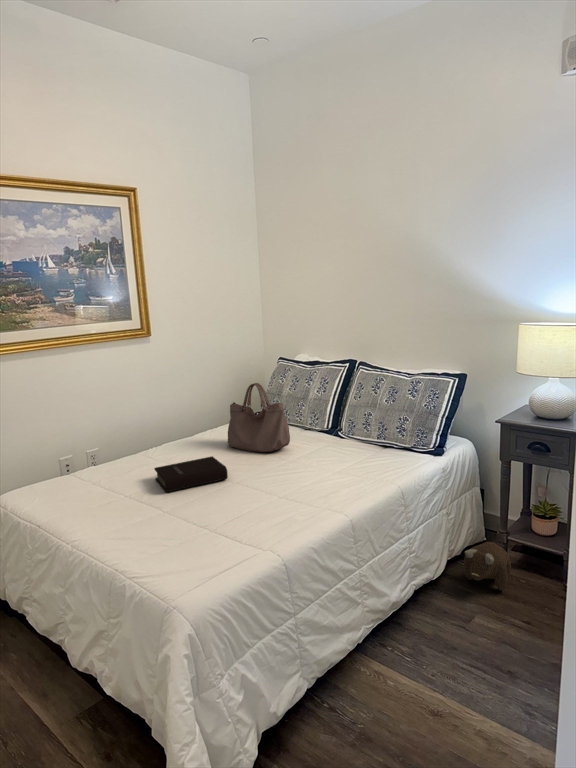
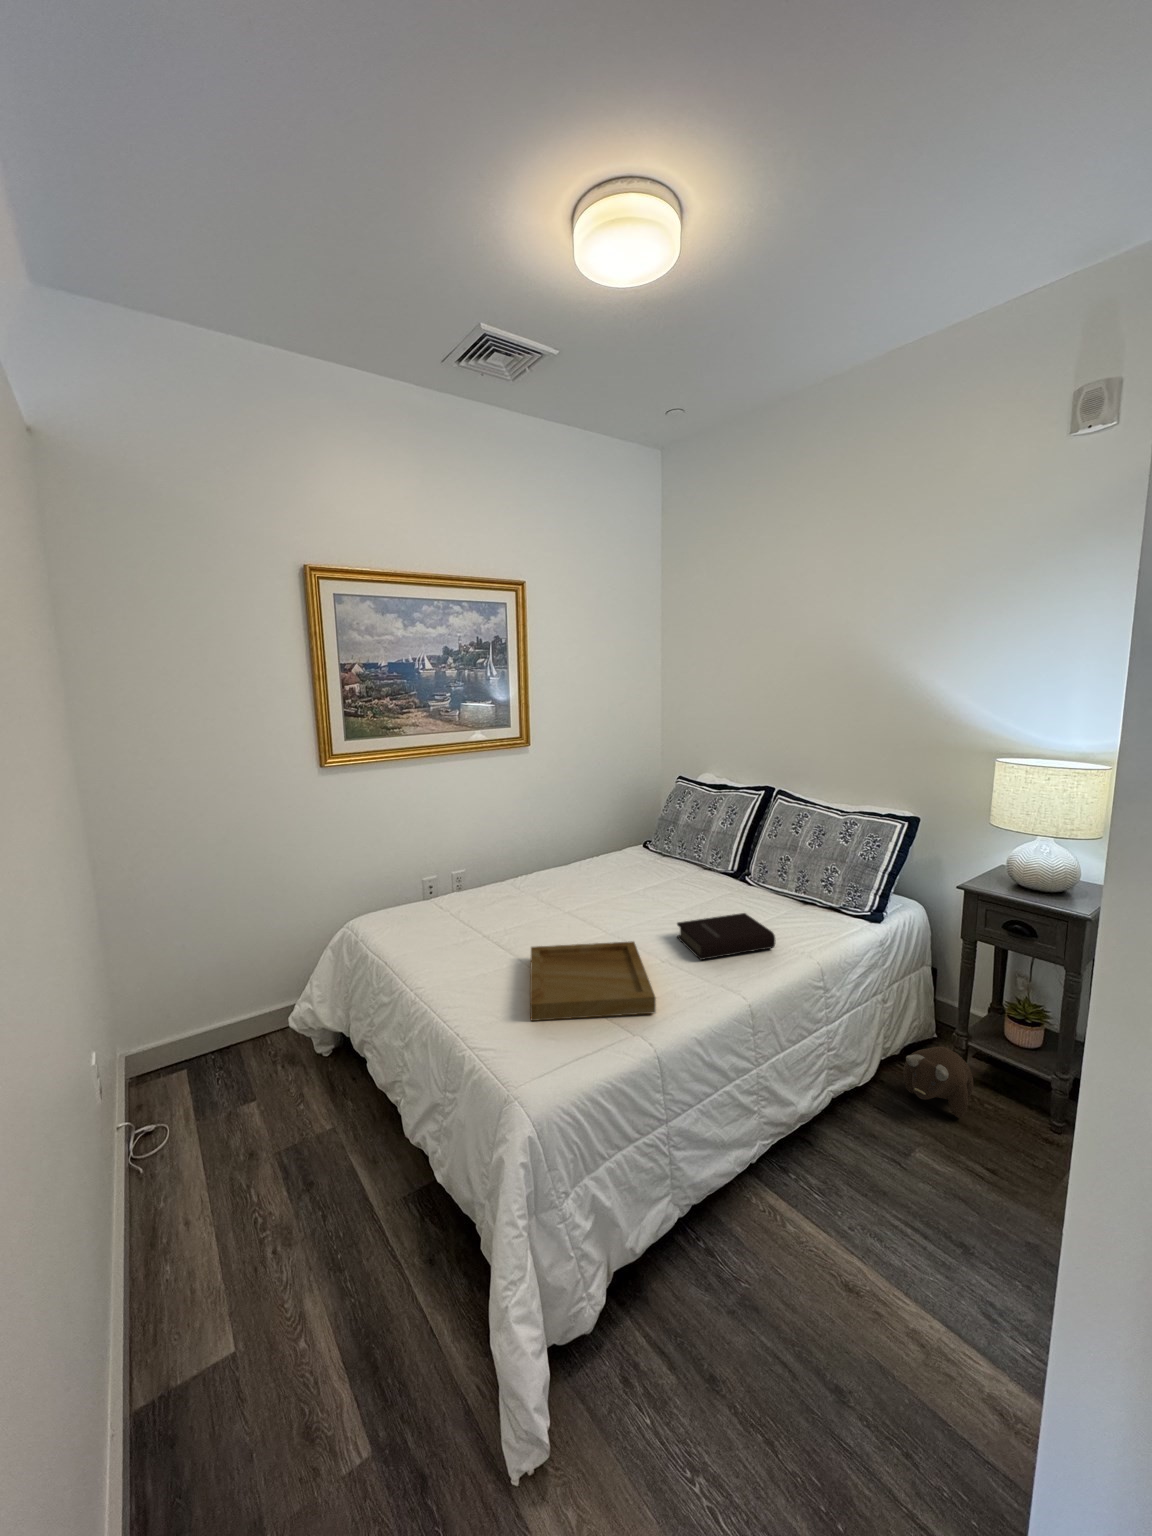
handbag: present [228,383,290,452] -> none [608,809,682,893]
book: present [155,456,228,492] -> present [677,913,775,960]
tray: none [170,486,280,552] -> present [530,941,656,1021]

